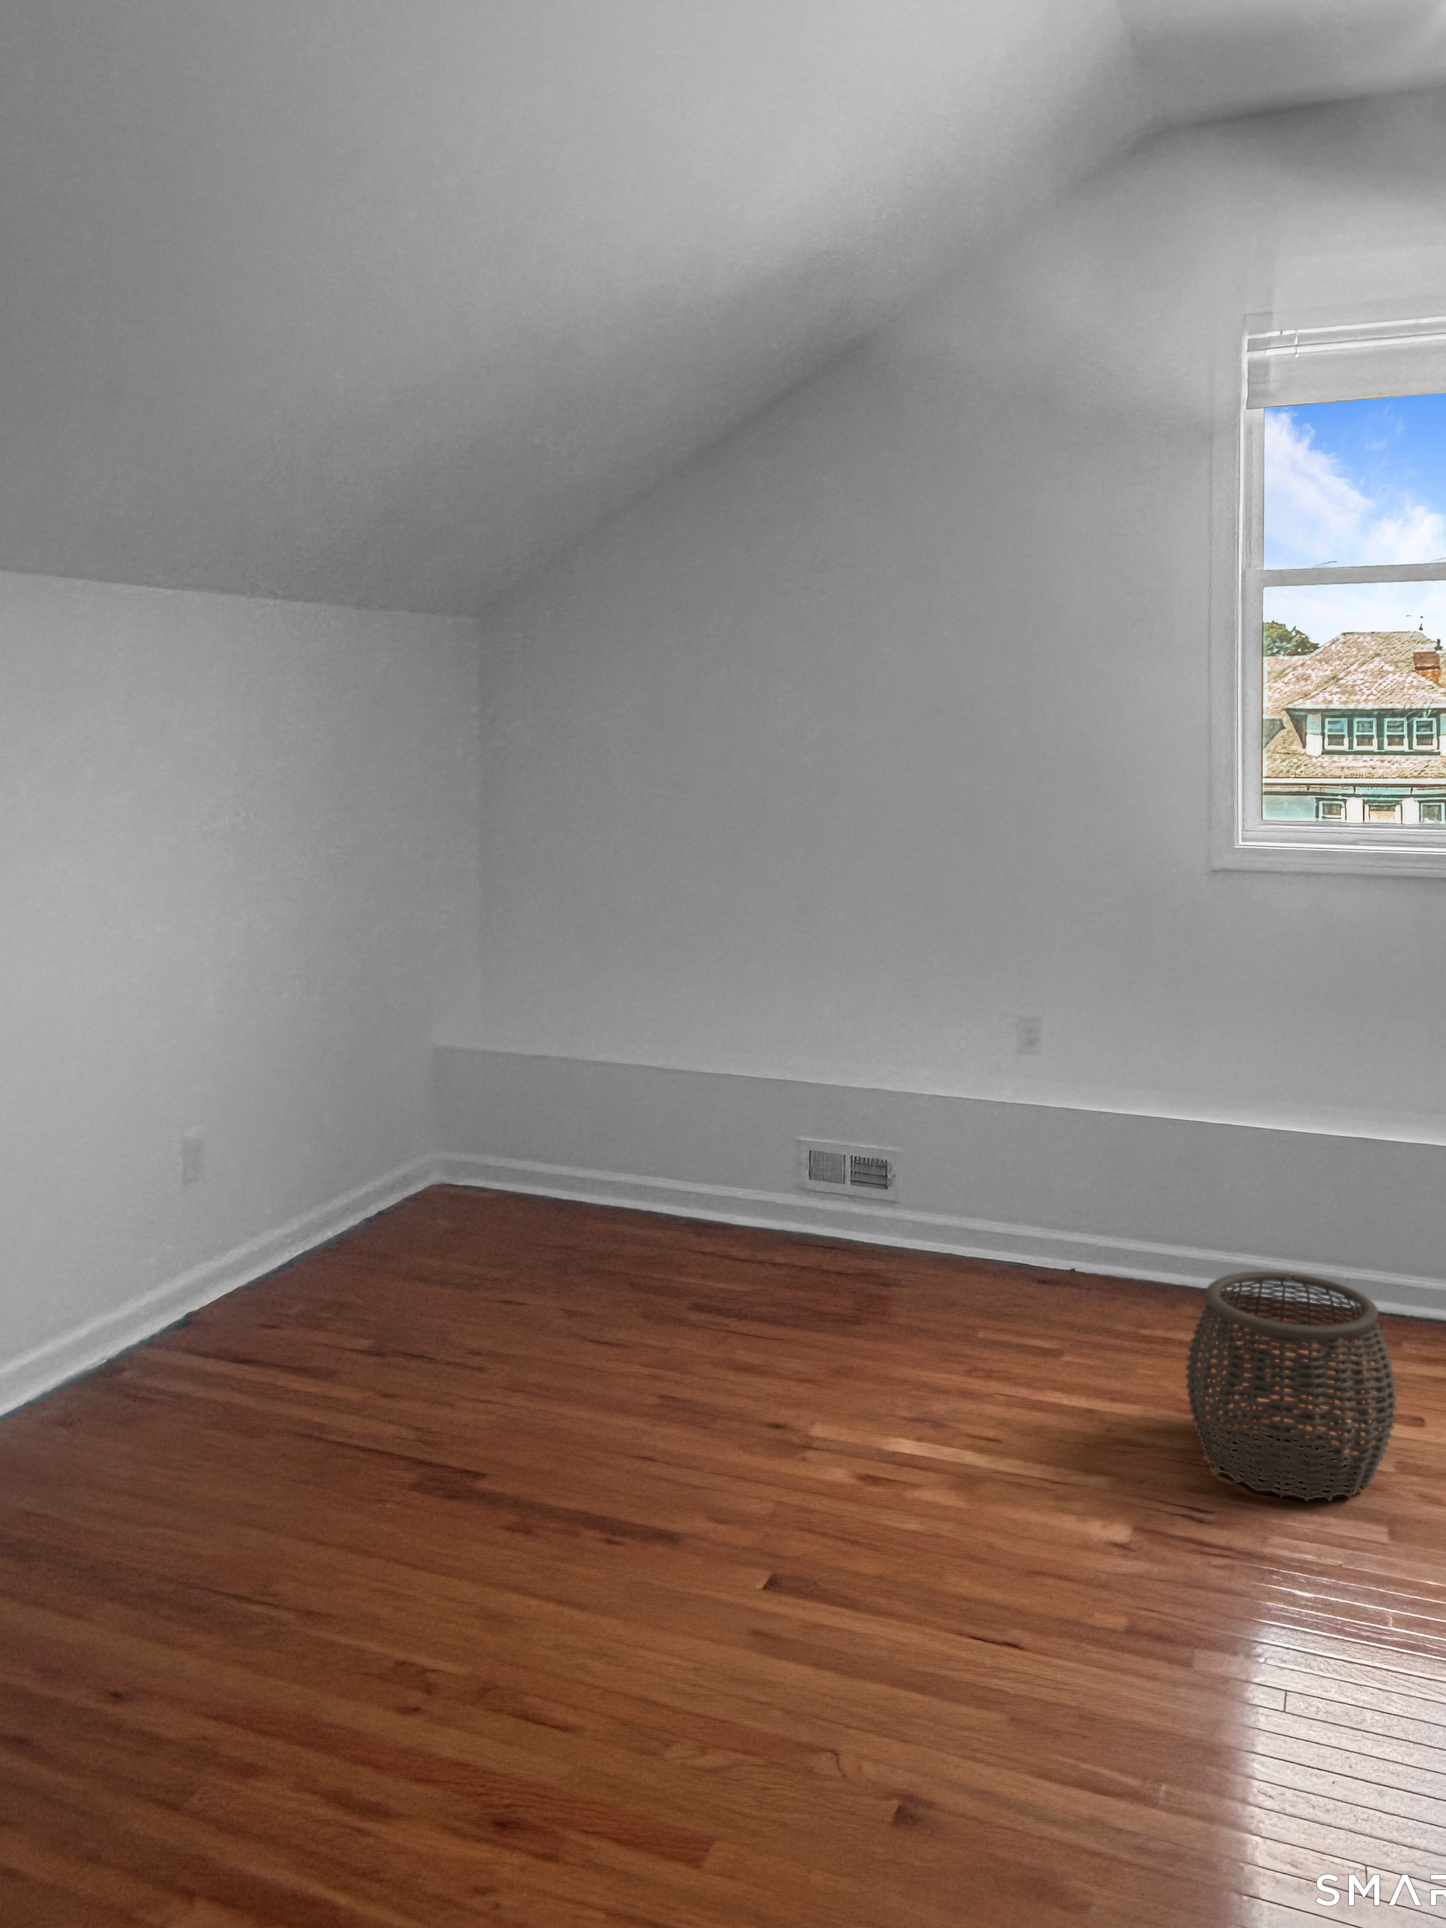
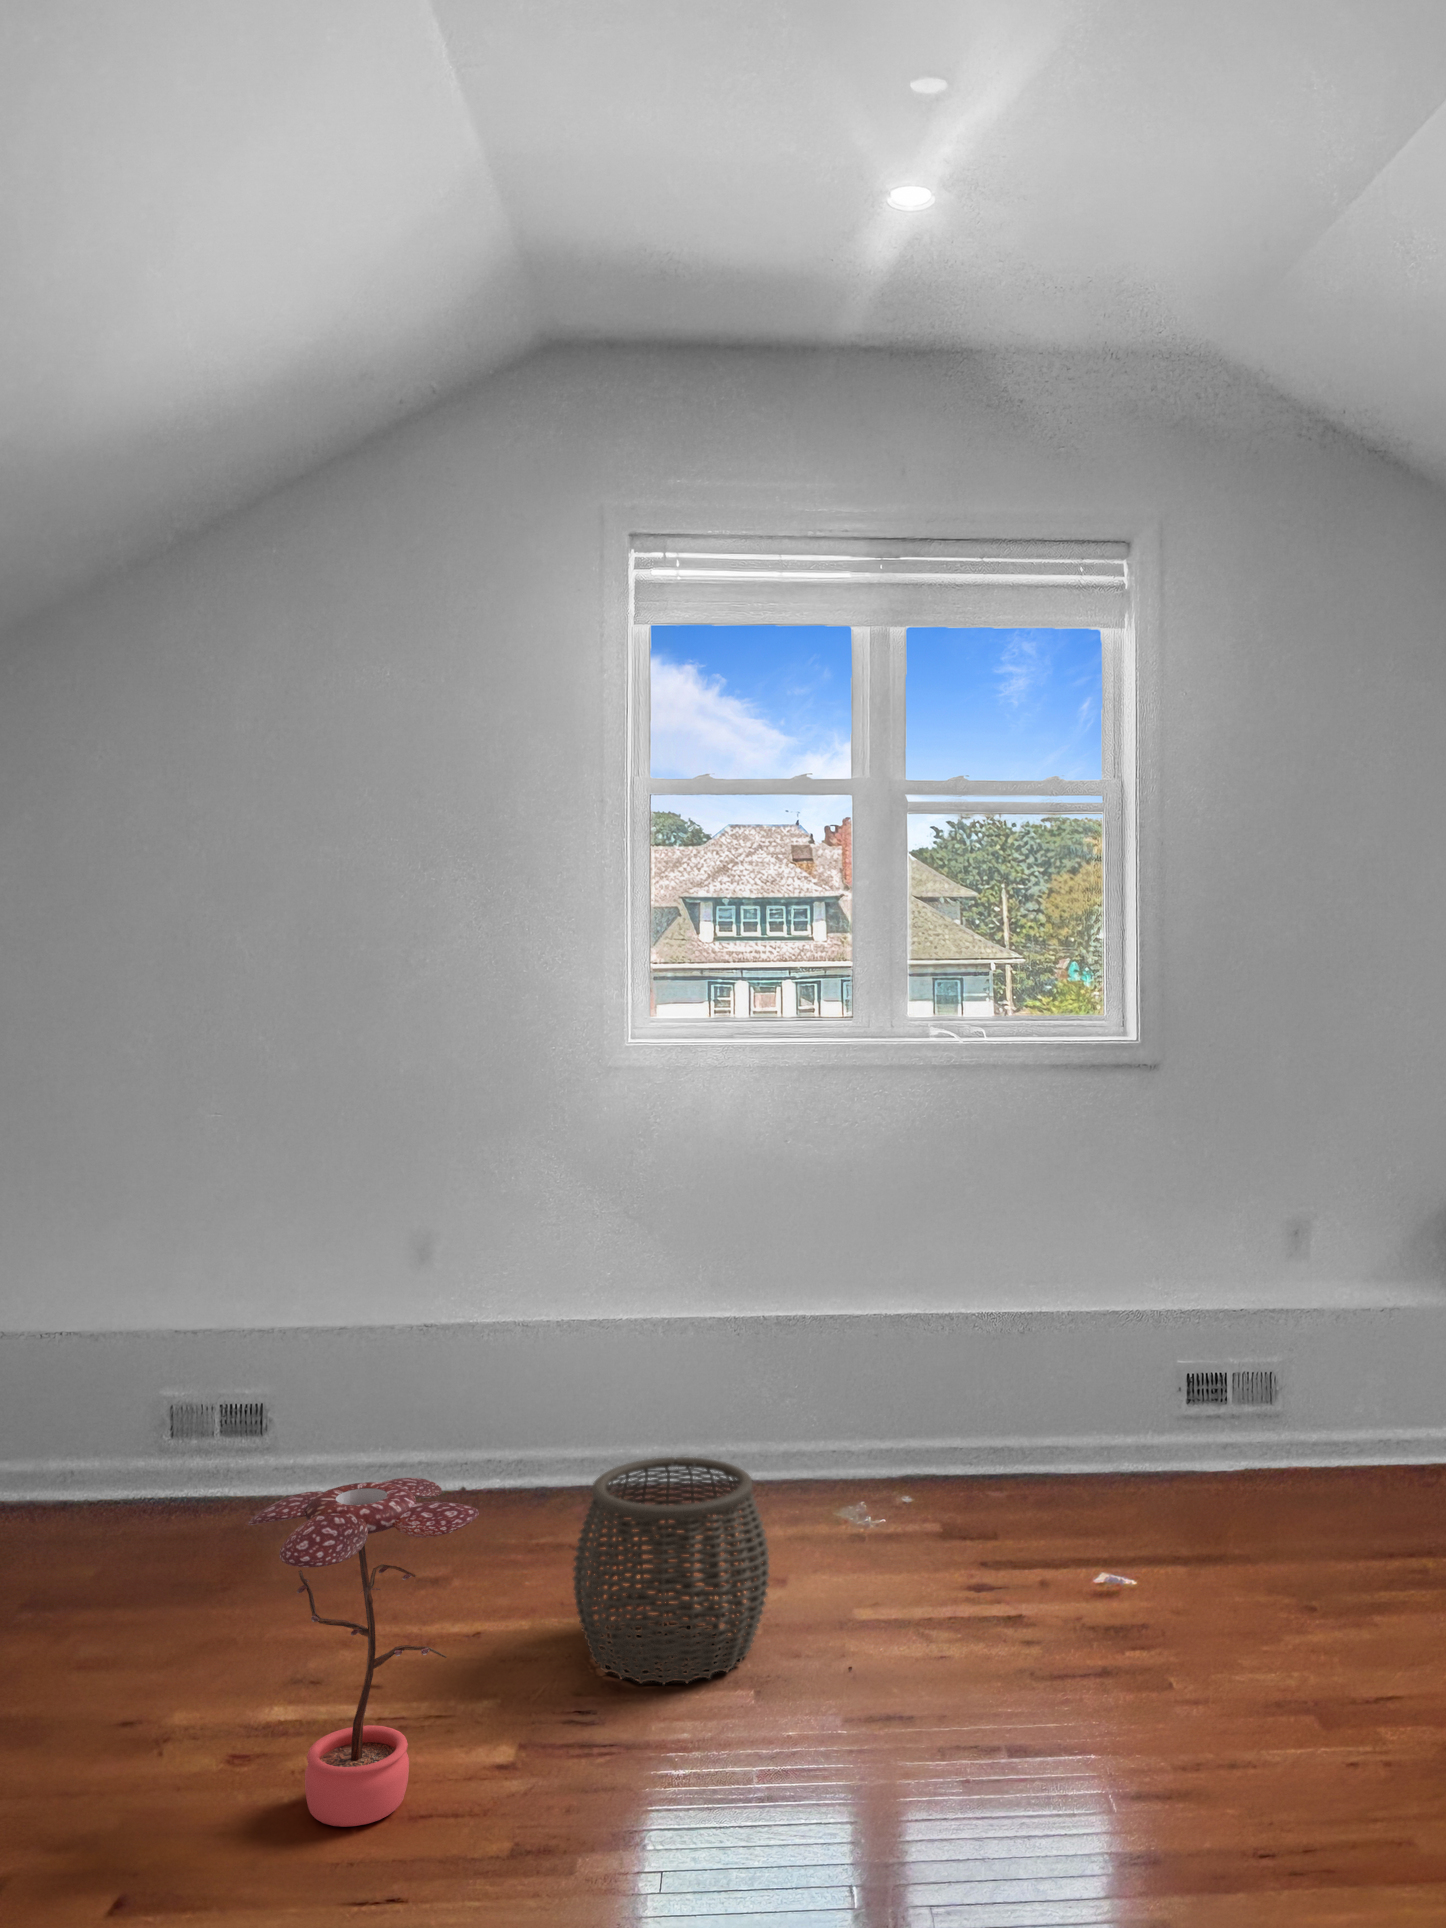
potted plant: none [881,1262,1100,1578] -> present [248,1478,479,1827]

